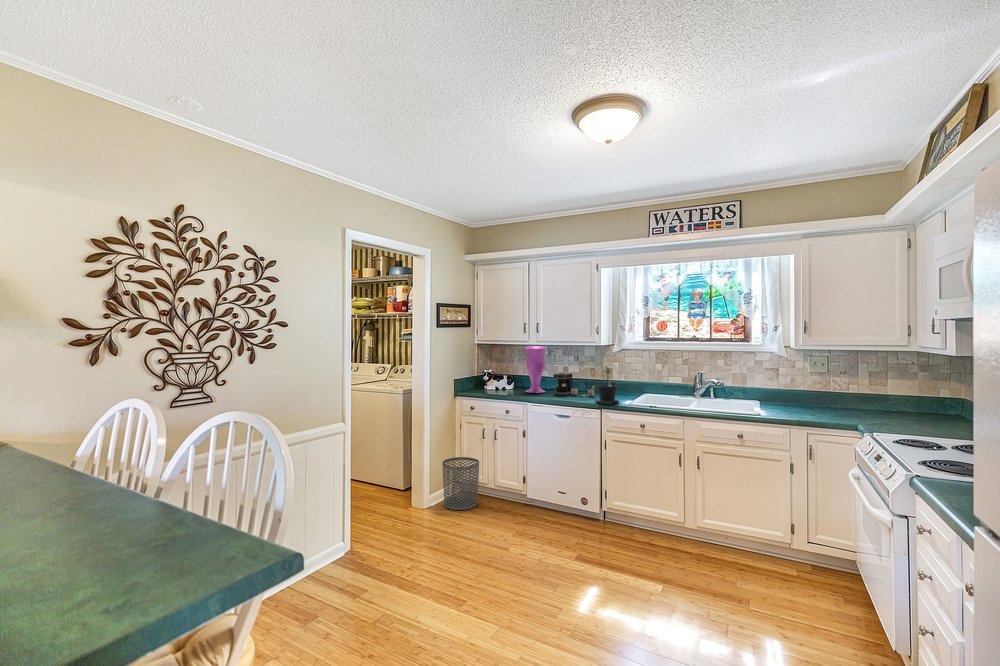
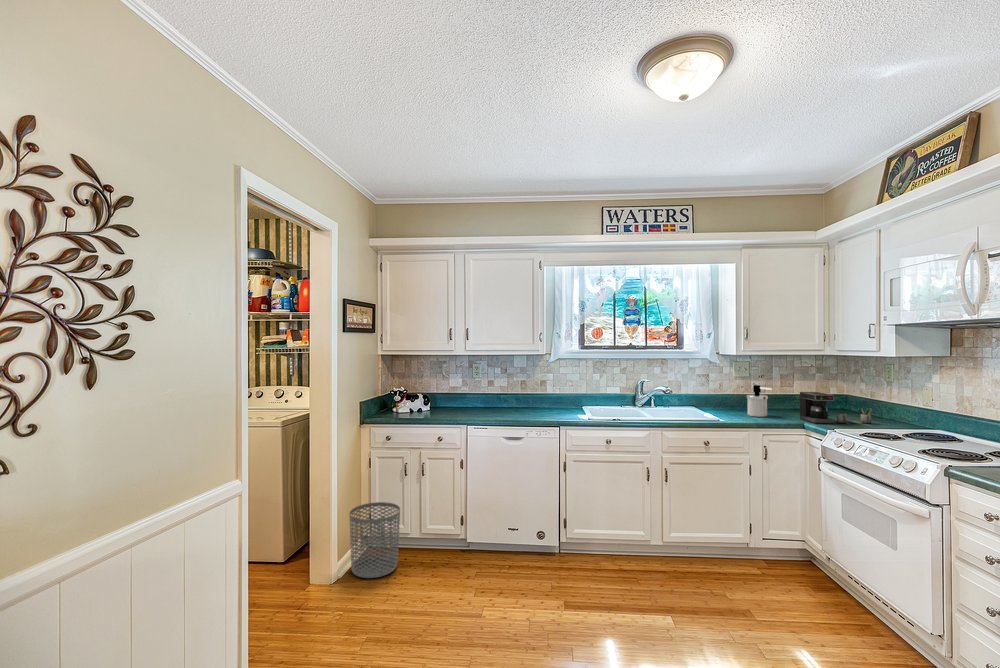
vase: present [525,346,546,393] -> none [444,355,473,412]
potted plant: present [595,362,619,404] -> none [545,373,577,421]
coffee maker: present [553,373,595,397] -> present [800,392,872,424]
soap dispenser: none [803,379,829,411] -> present [747,385,776,417]

